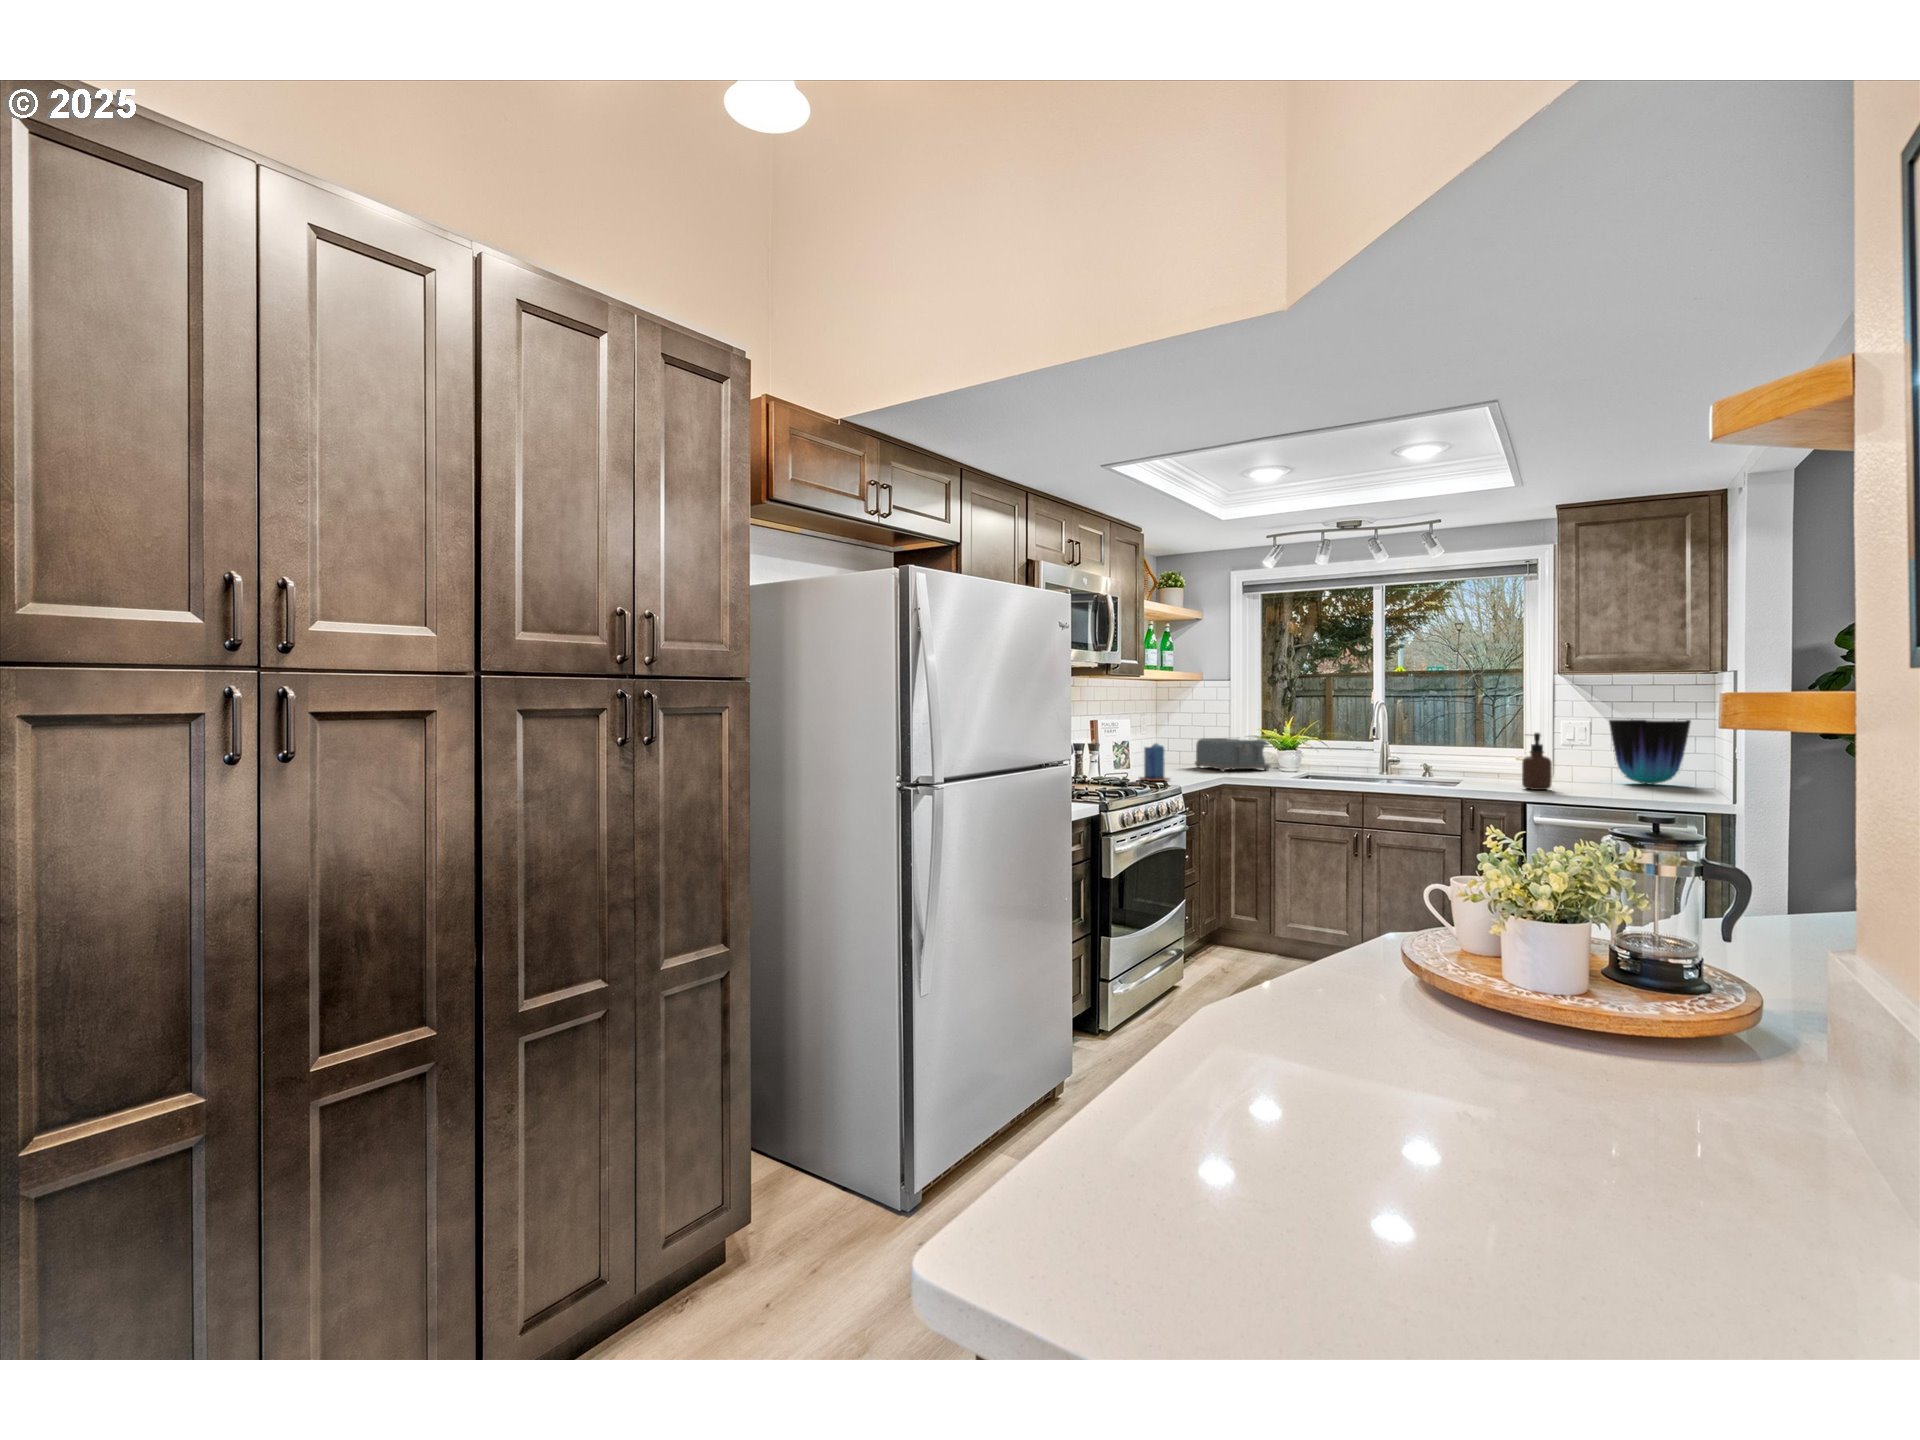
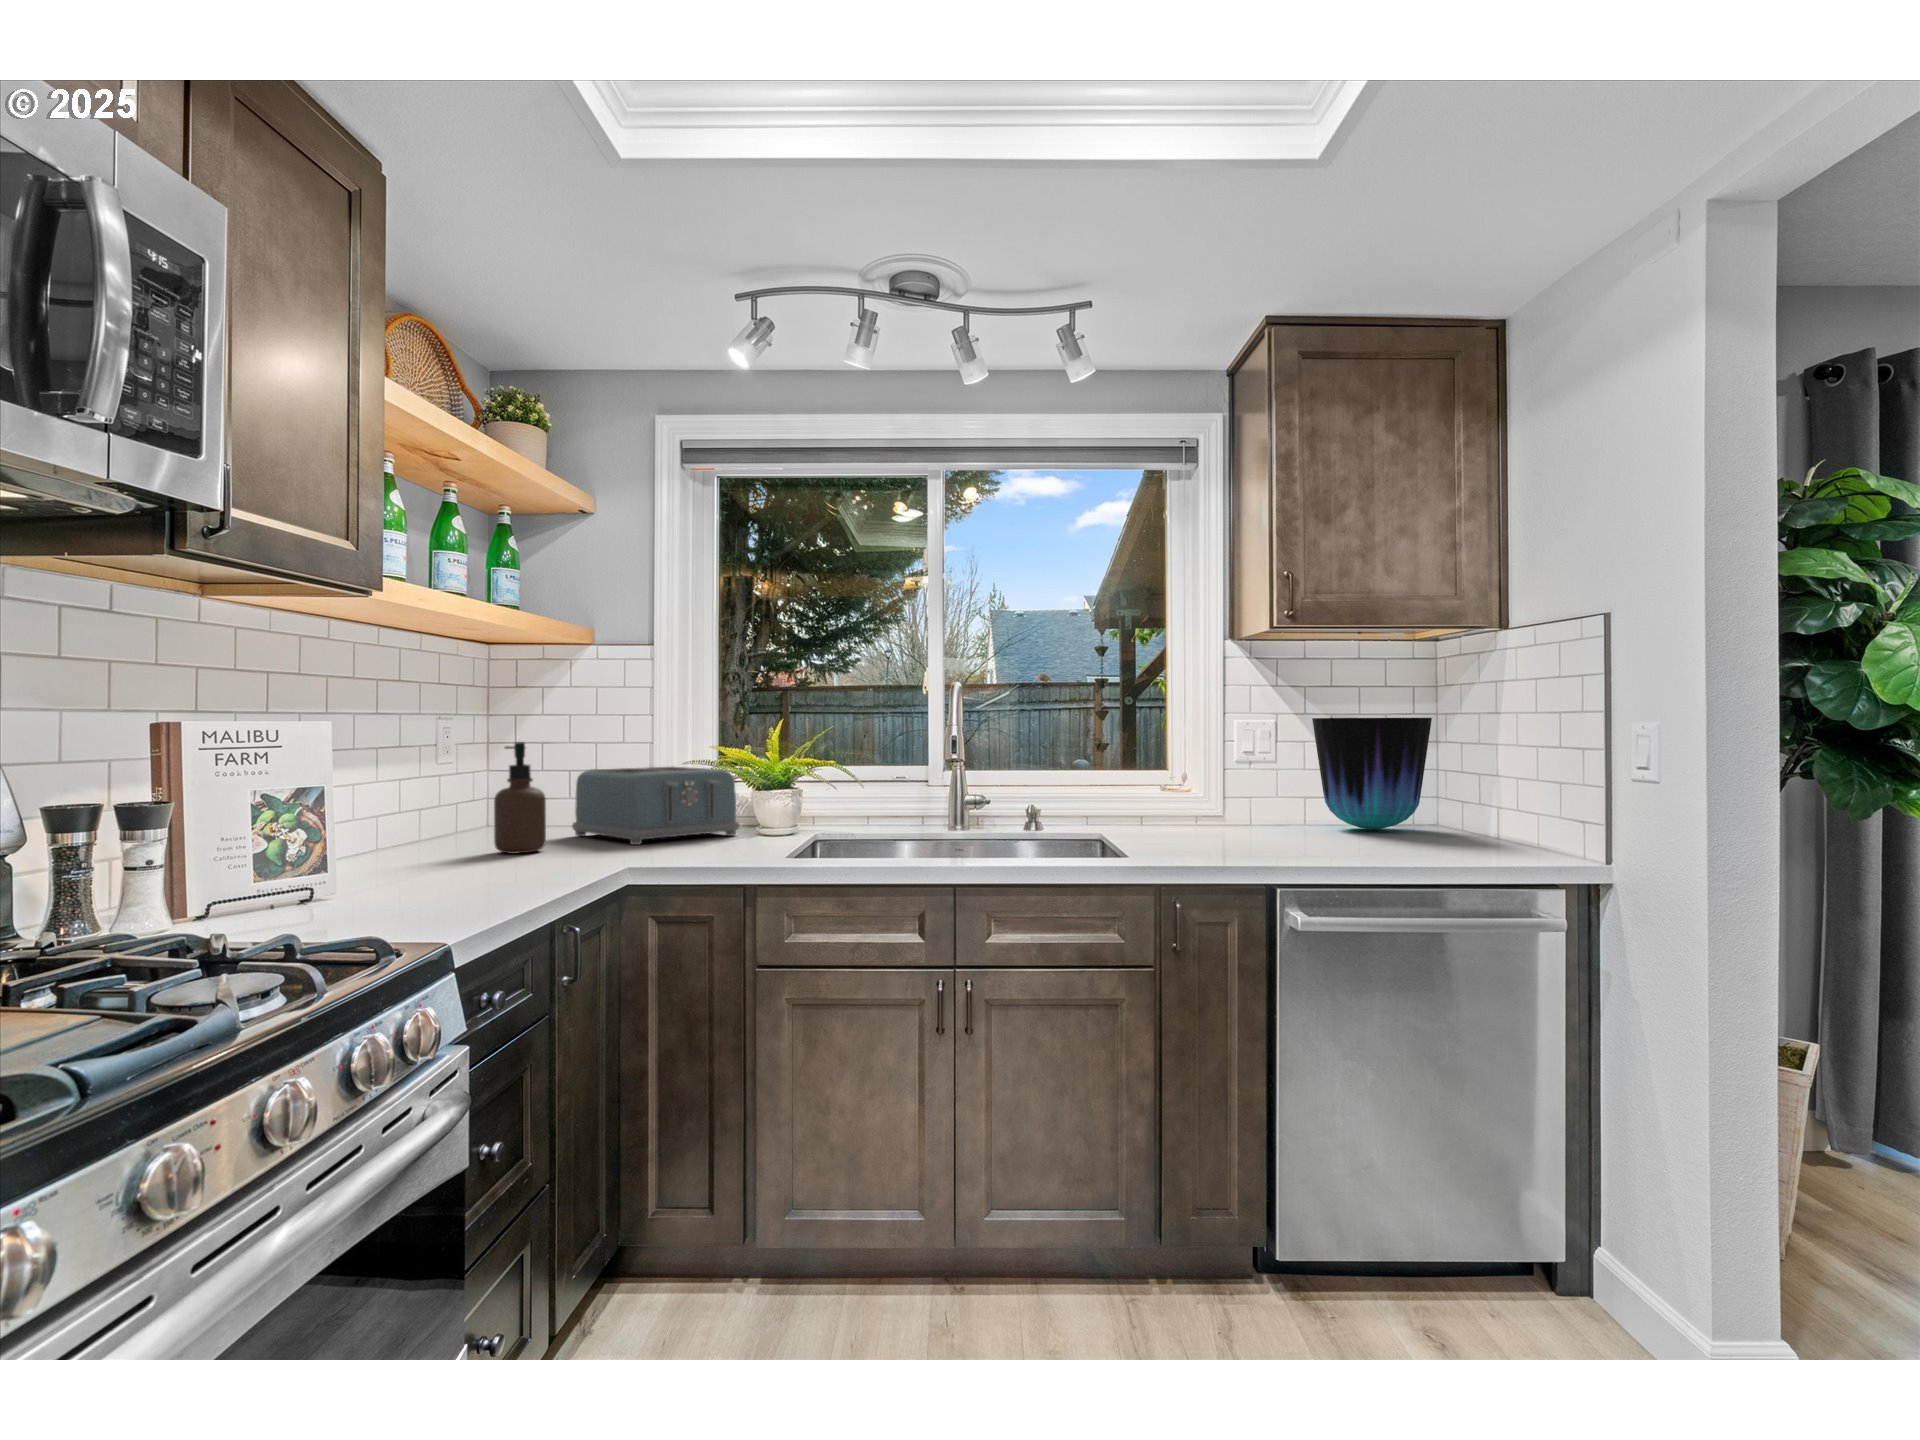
soap dispenser: present [1522,733,1552,790] -> present [494,742,546,854]
candle: present [1140,743,1169,781] -> none [386,777,483,898]

